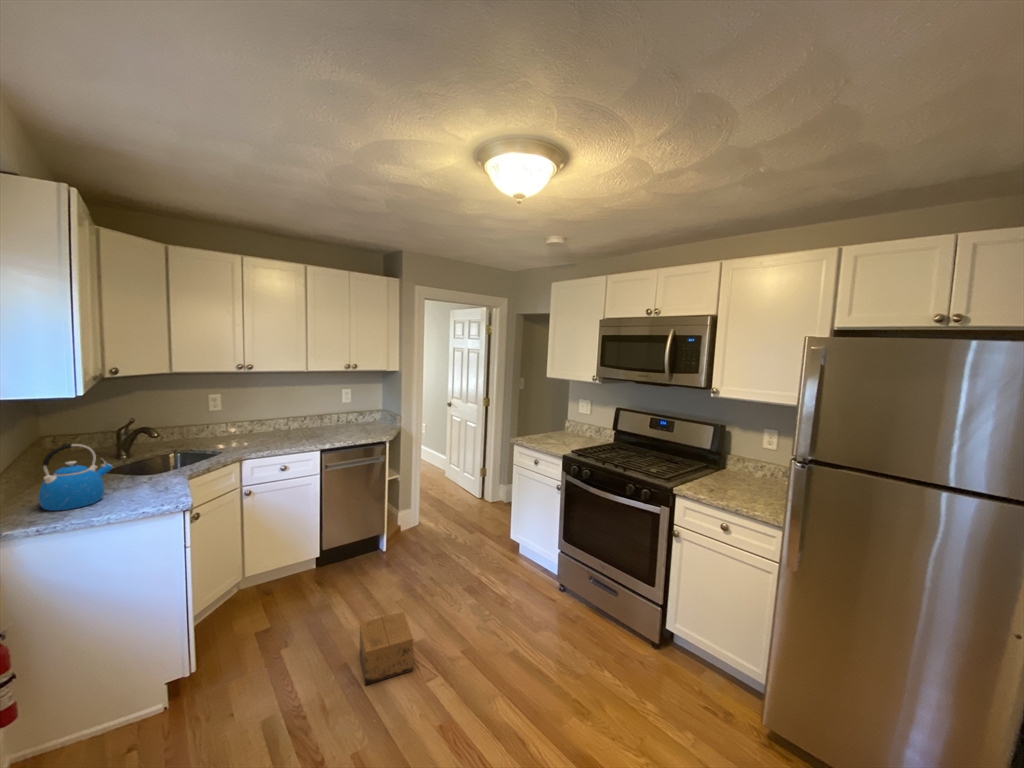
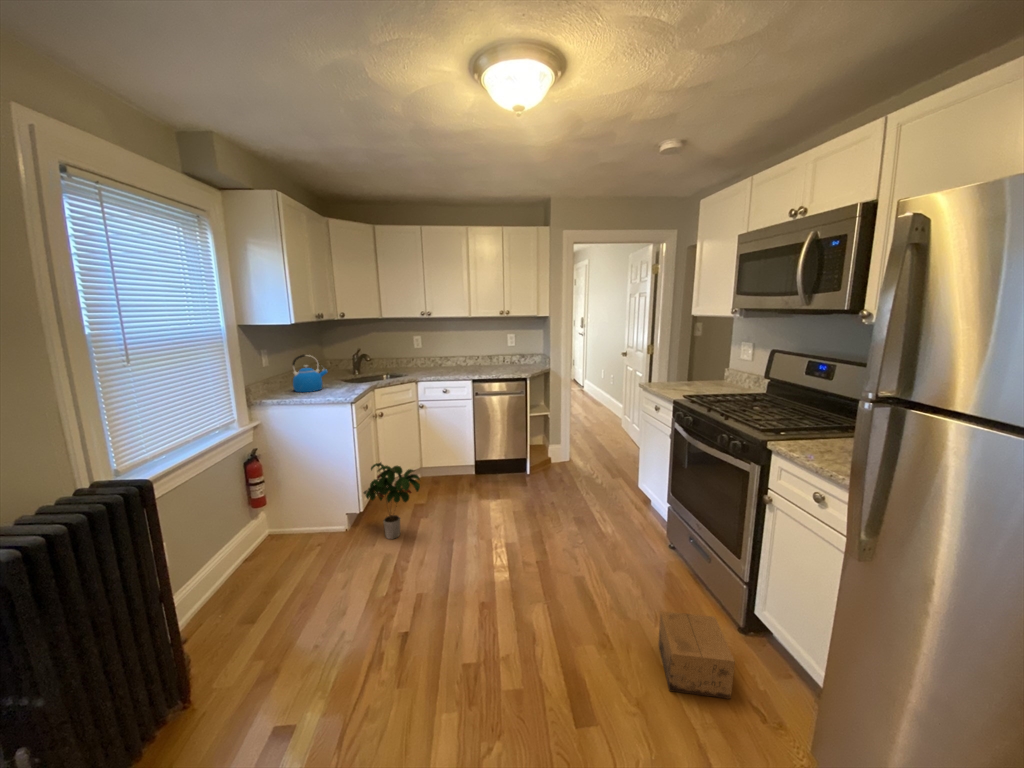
potted plant: none [197,589,309,704] -> present [364,463,420,539]
cardboard box: present [360,612,413,685] -> present [658,611,735,699]

